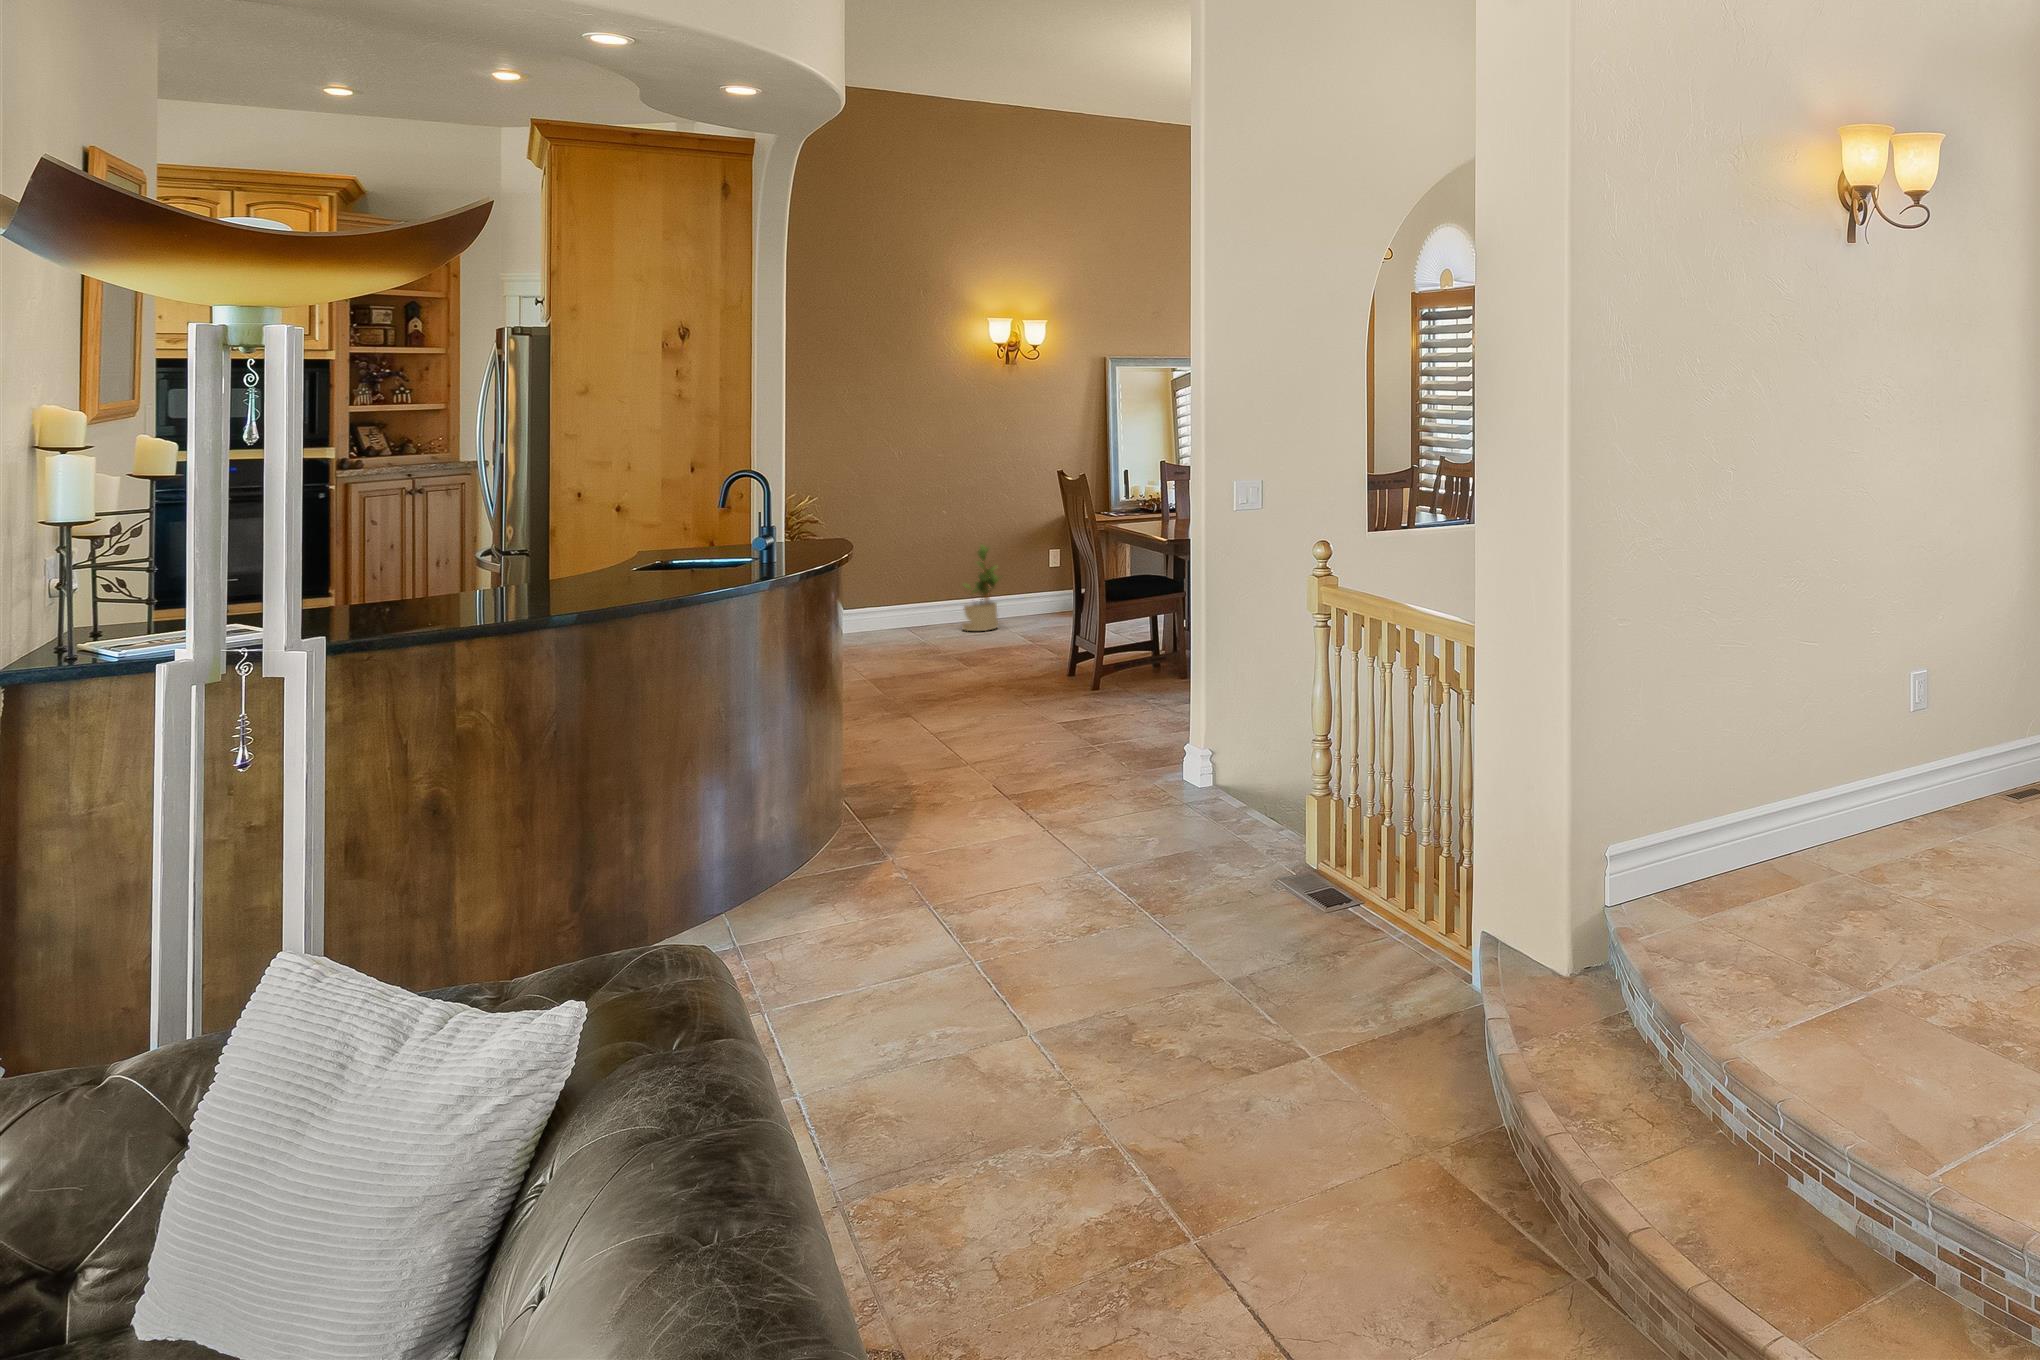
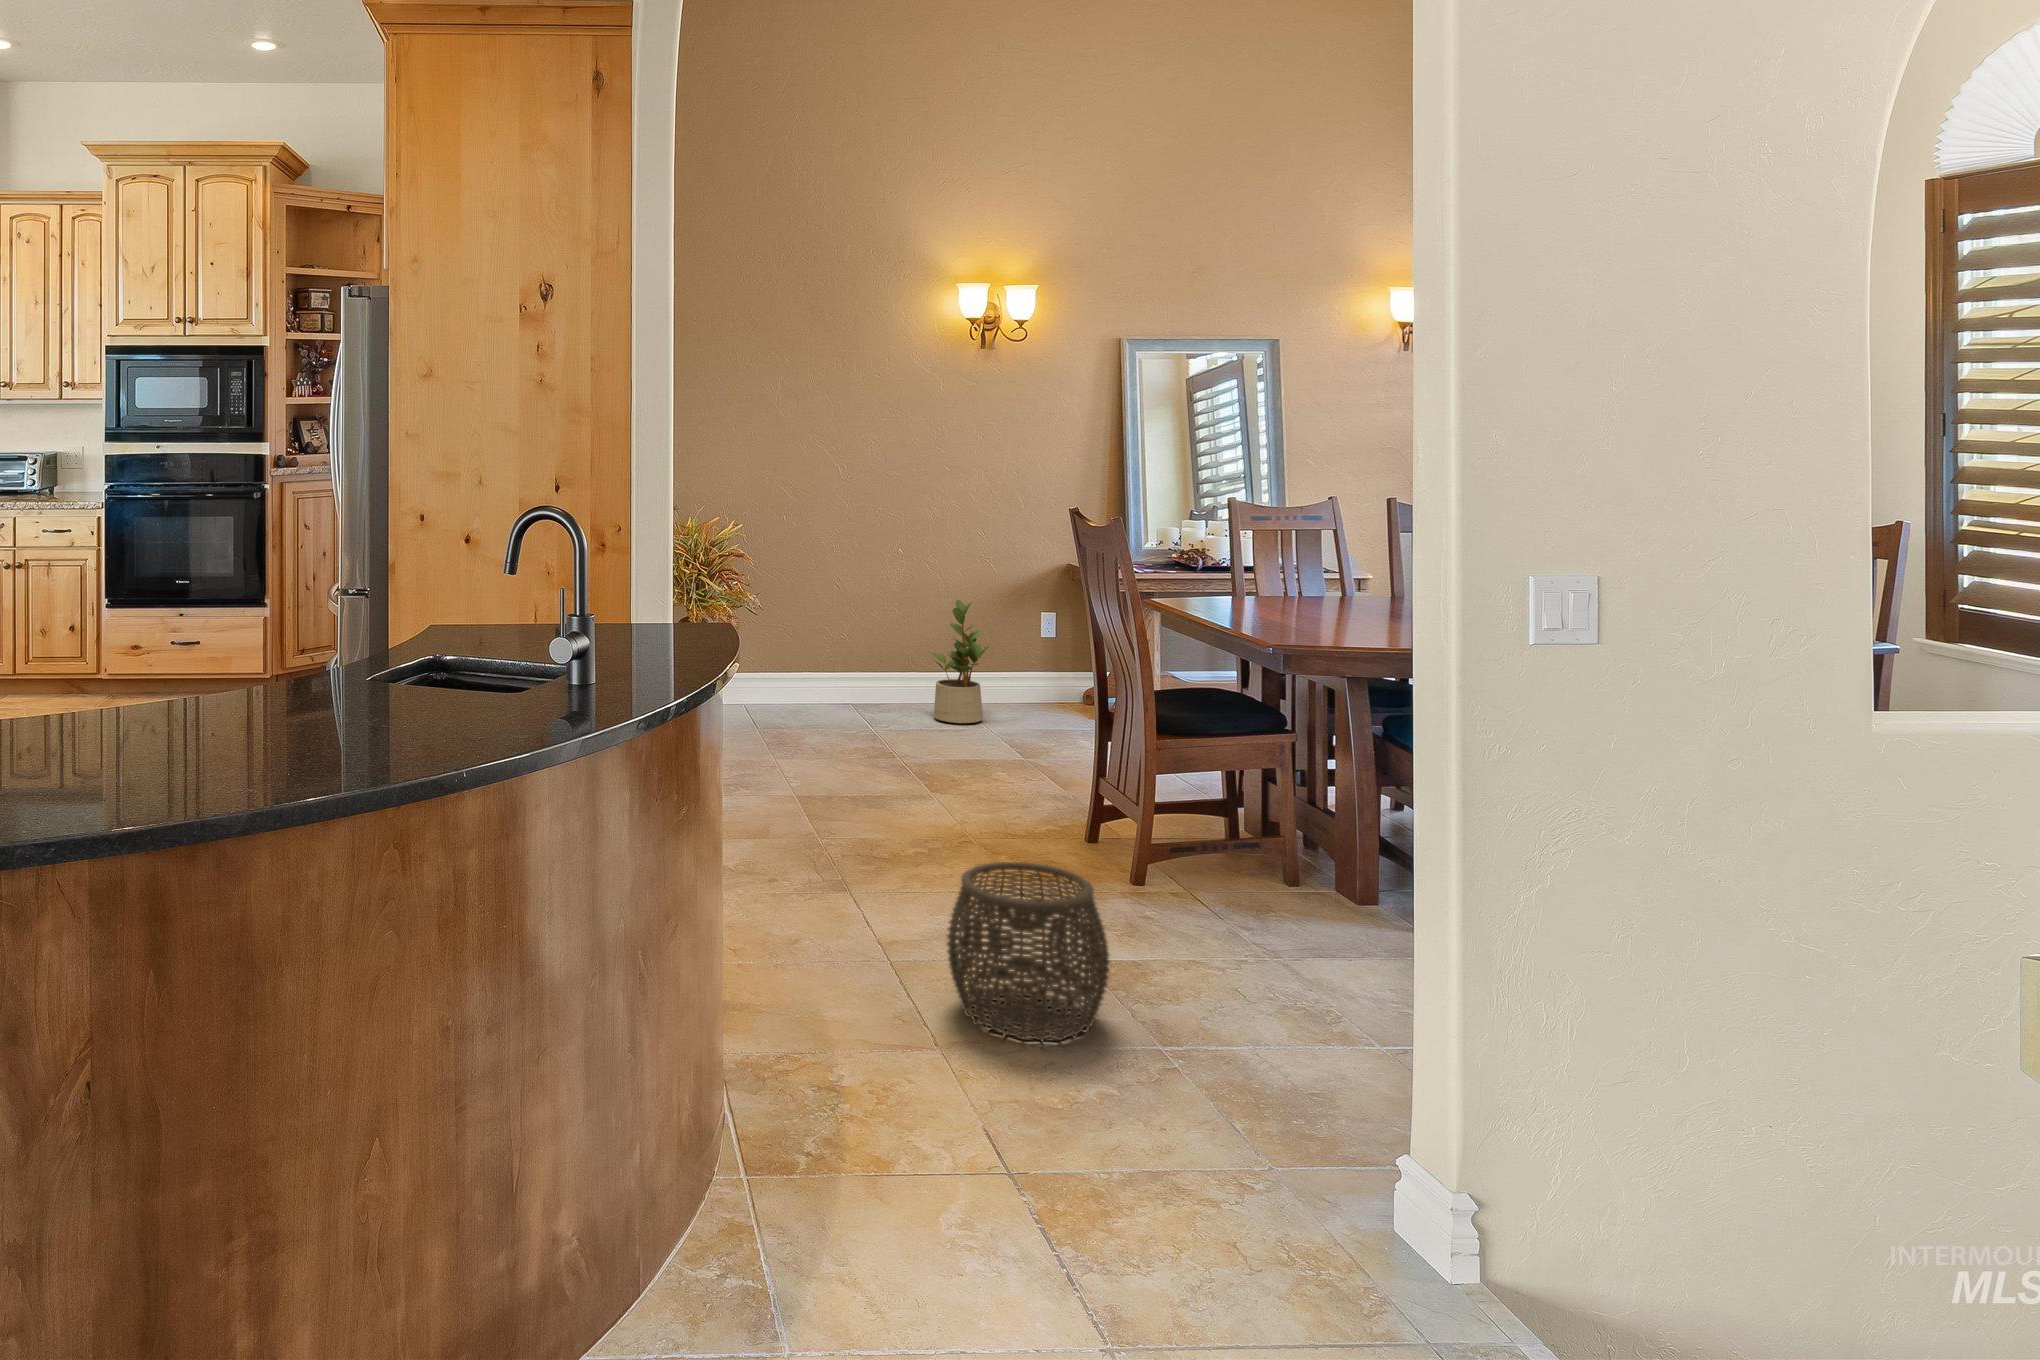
woven basket: none [993,666,1087,757] -> present [947,862,1110,1041]

